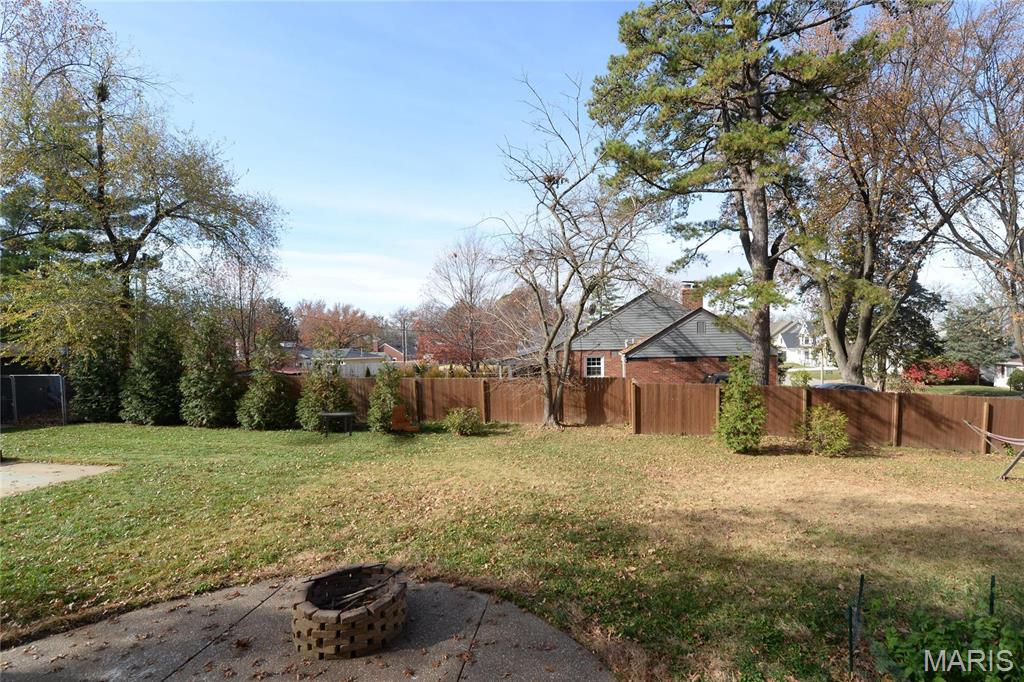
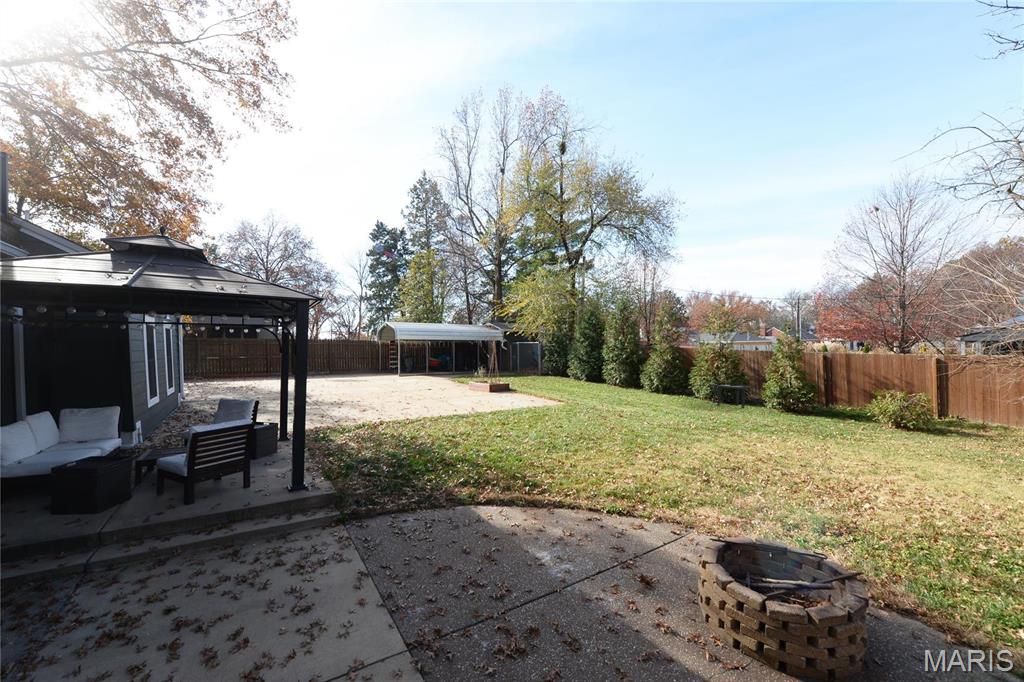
lounge chair: present [390,406,419,437] -> none [787,385,825,420]

